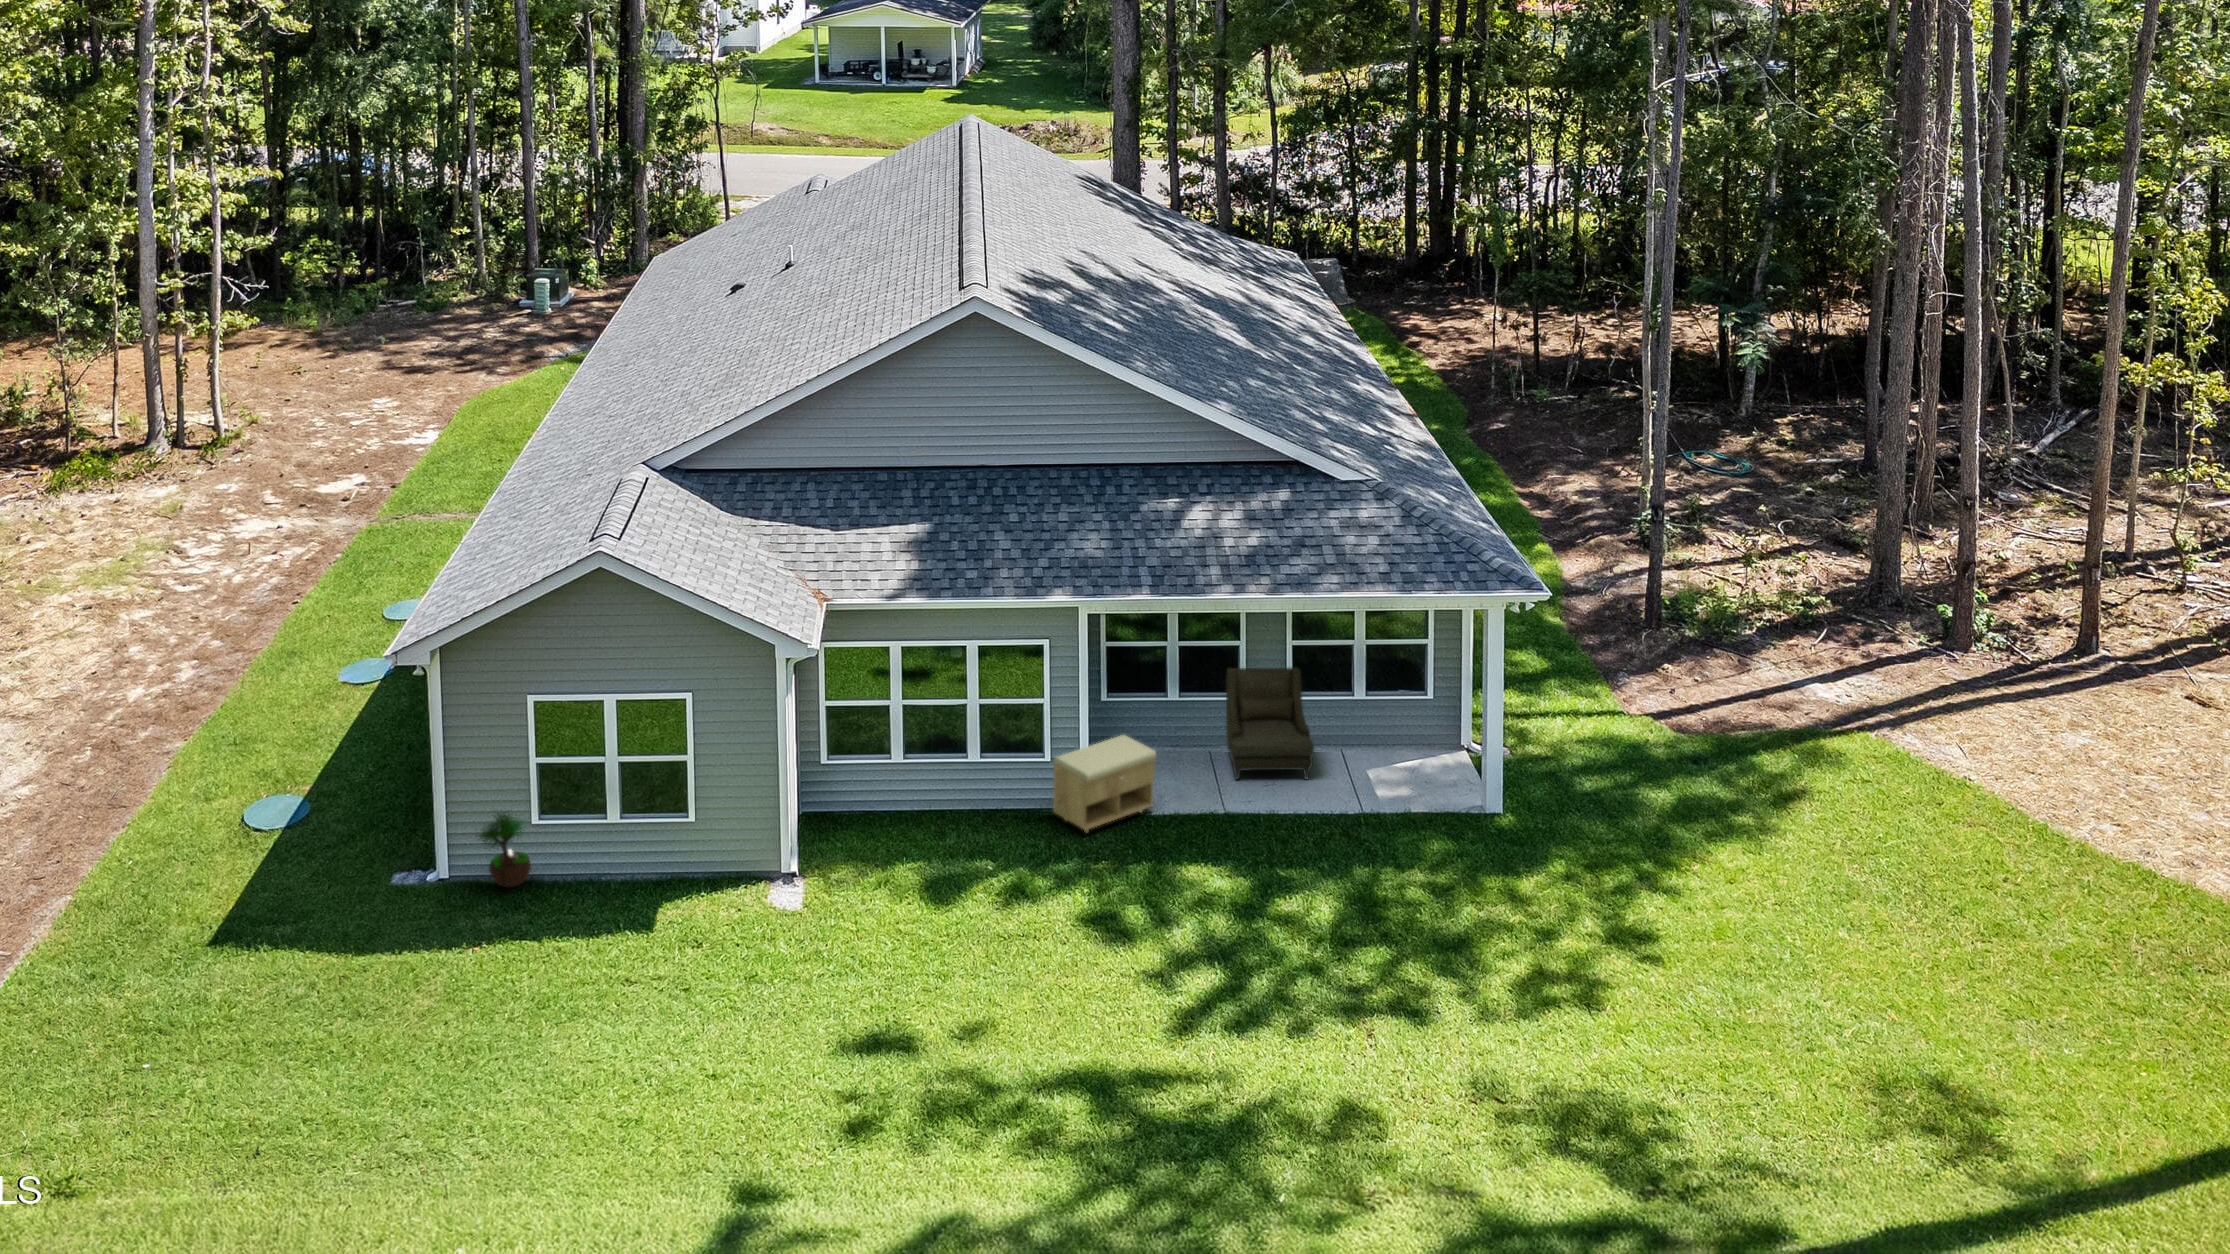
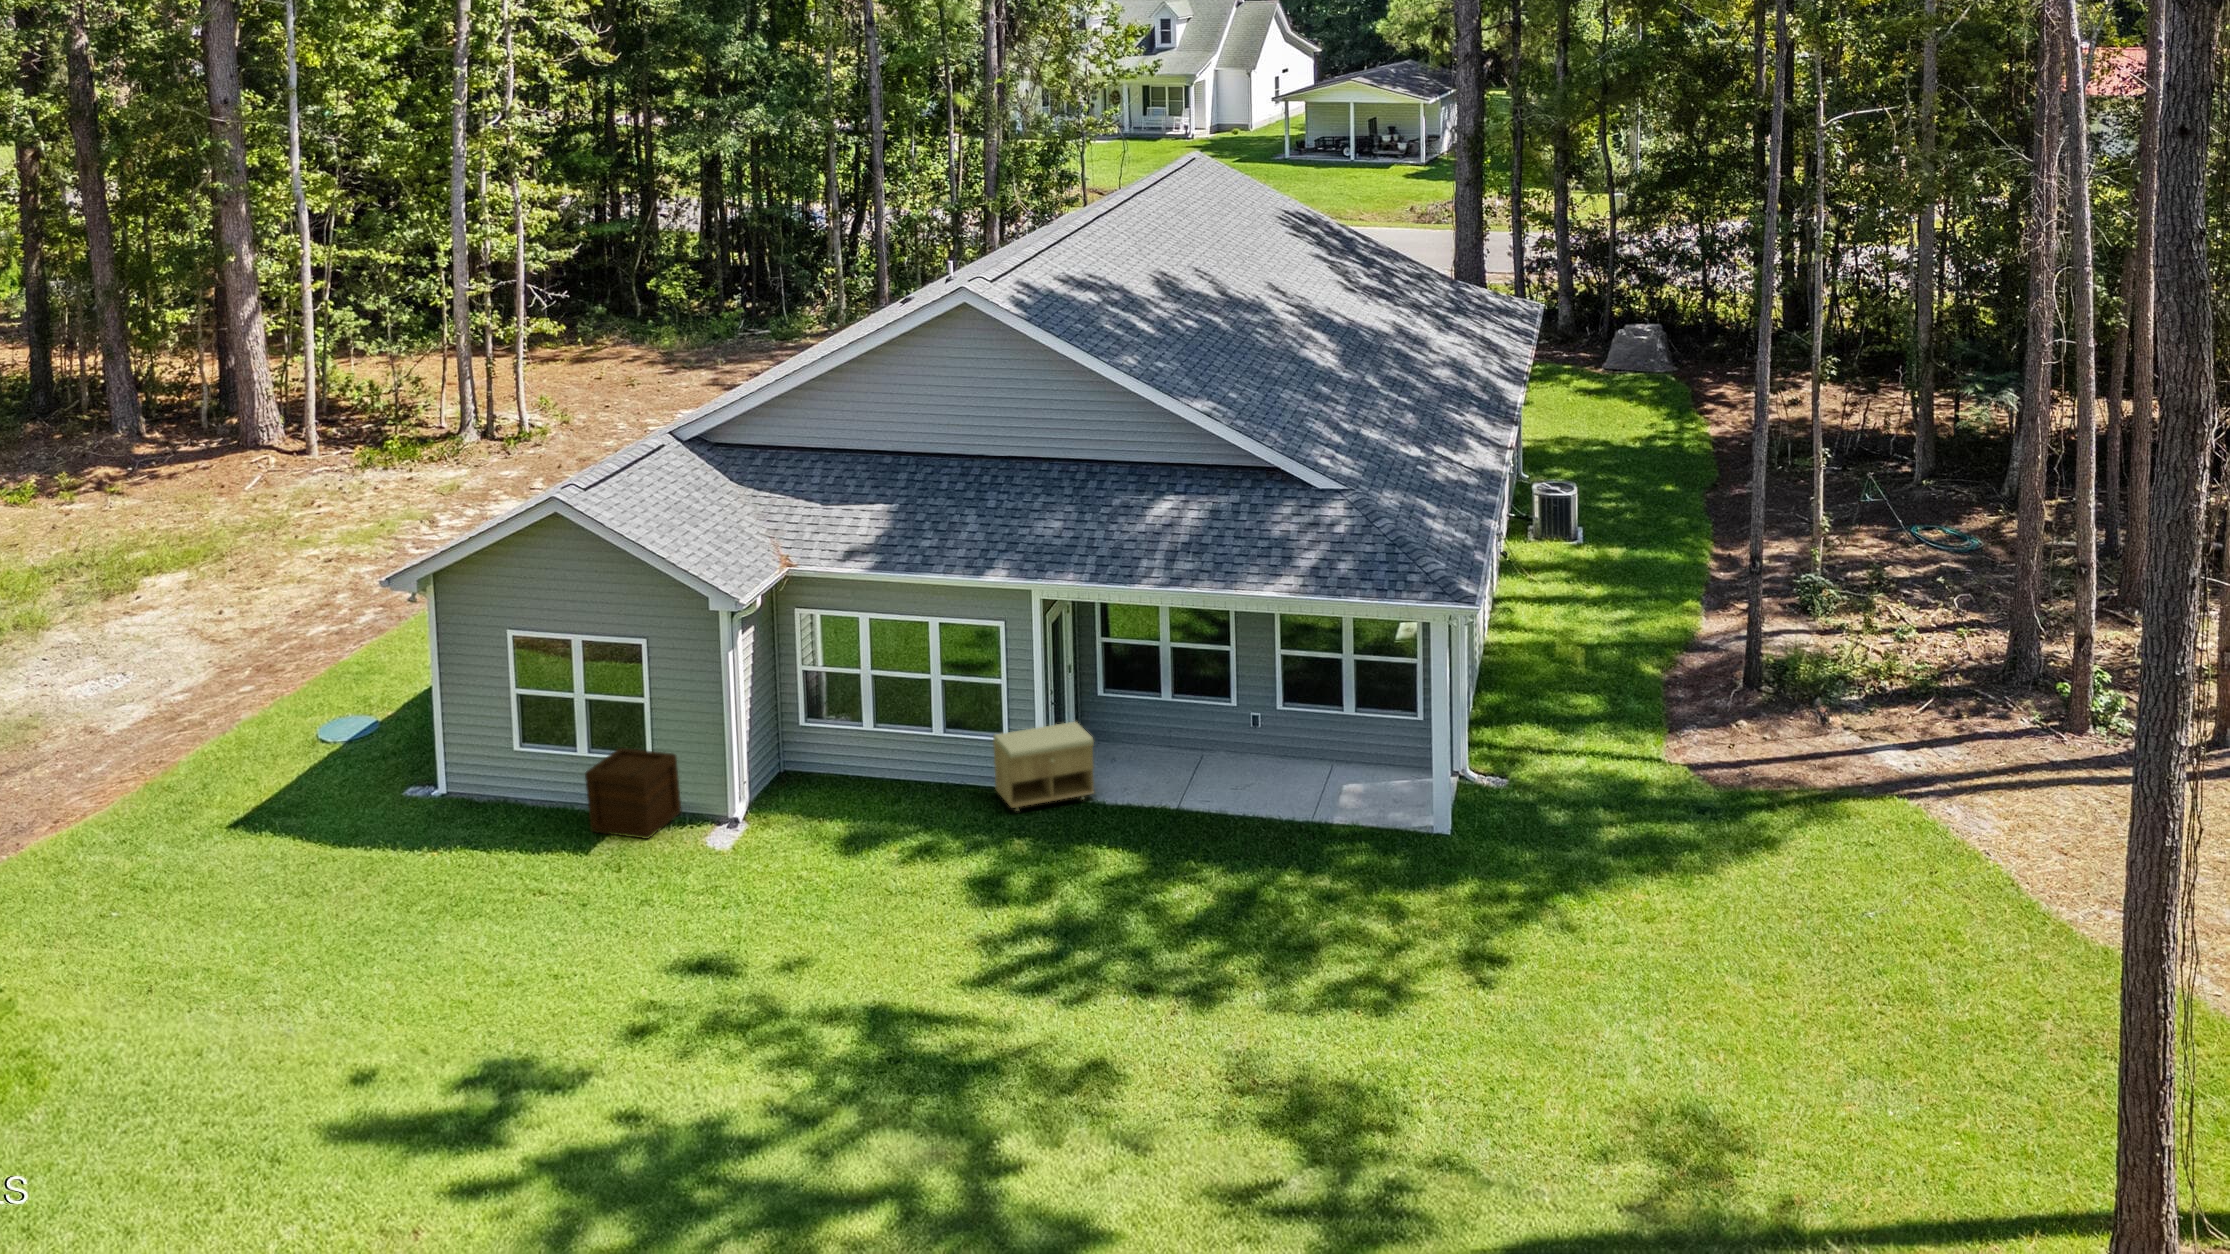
armchair: present [1226,668,1314,780] -> none [1193,670,1287,786]
potted tree: present [479,811,531,887] -> none [451,727,508,804]
wooden crate: none [650,811,738,909] -> present [585,748,681,839]

